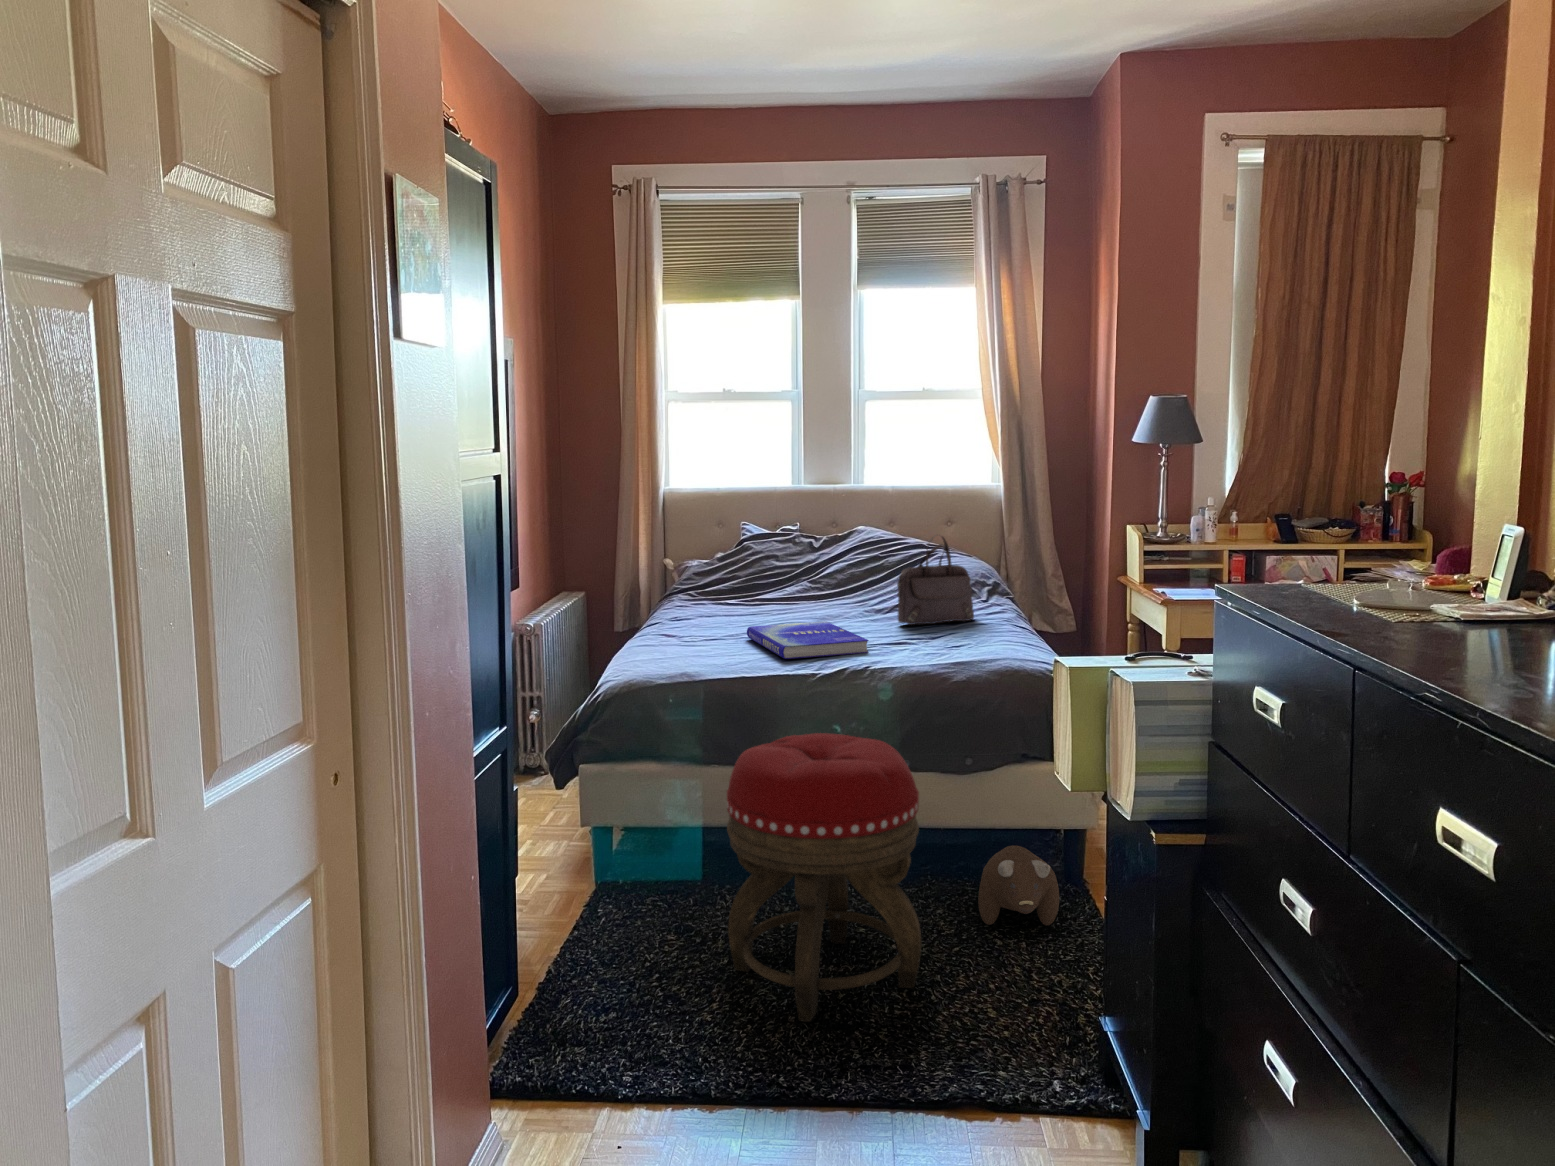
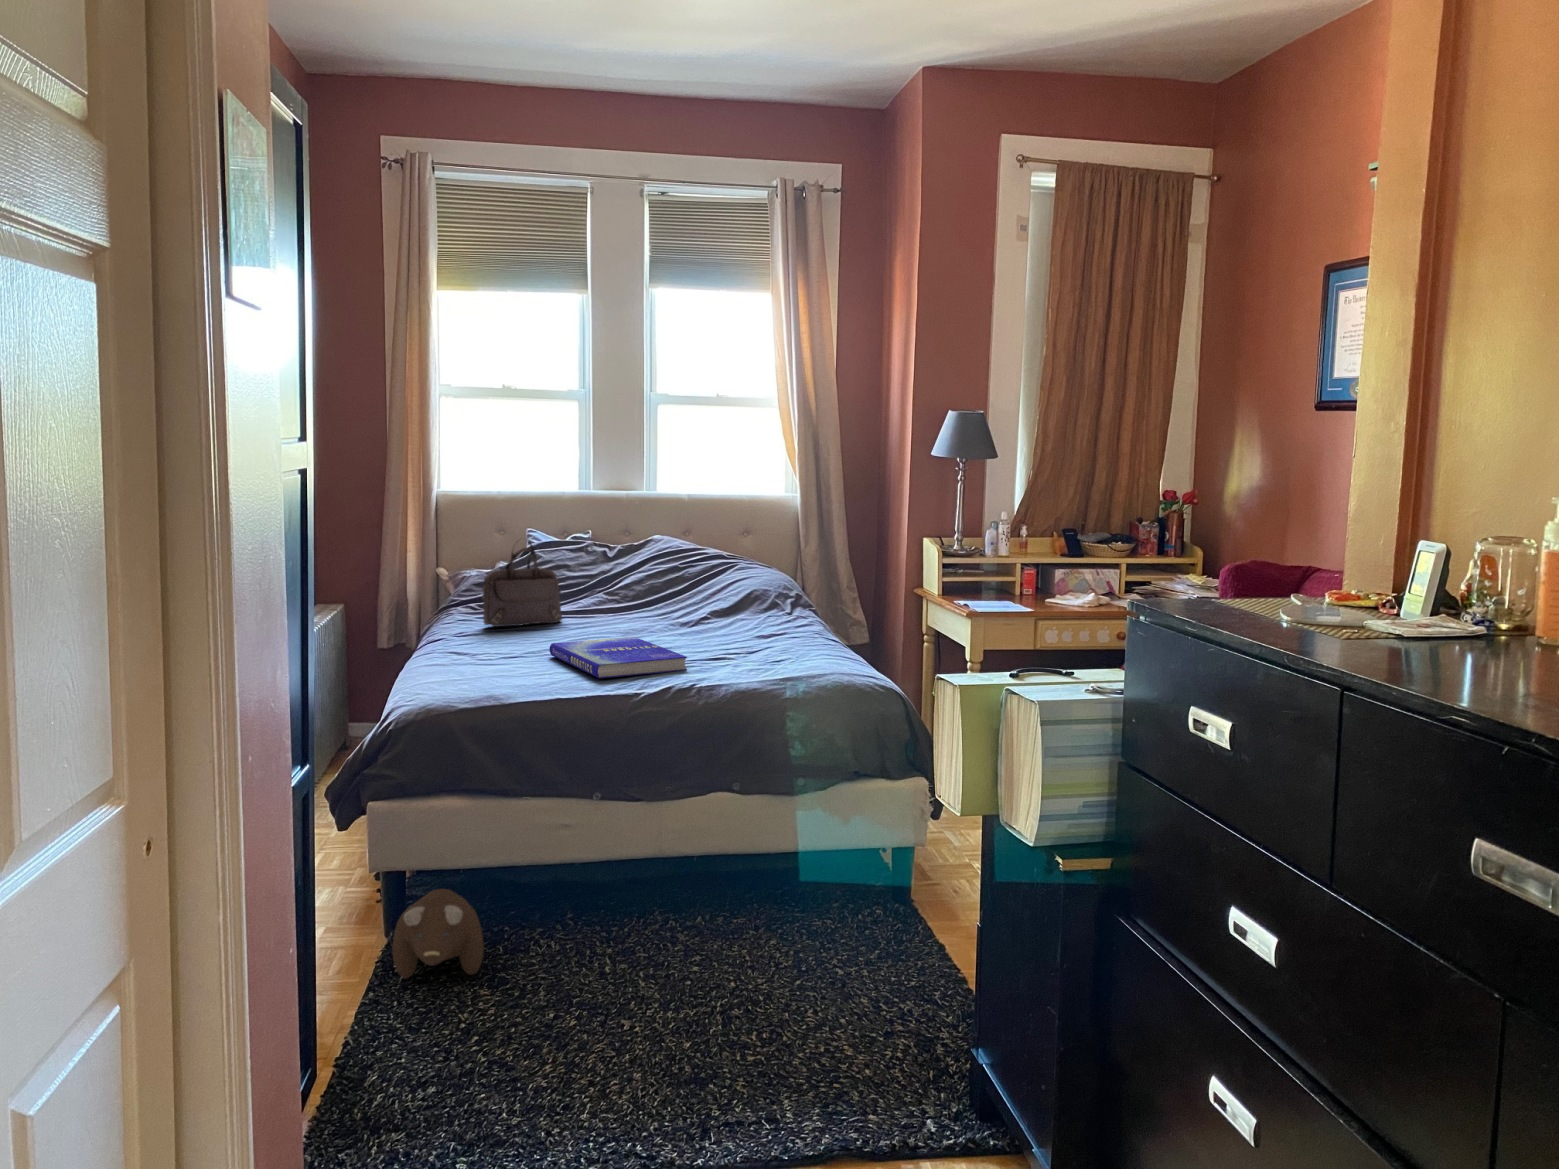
handbag: present [897,537,974,625] -> present [482,541,562,627]
footstool: present [727,733,921,1022] -> none [558,760,770,1078]
plush toy: present [978,846,1059,925] -> present [393,889,484,978]

